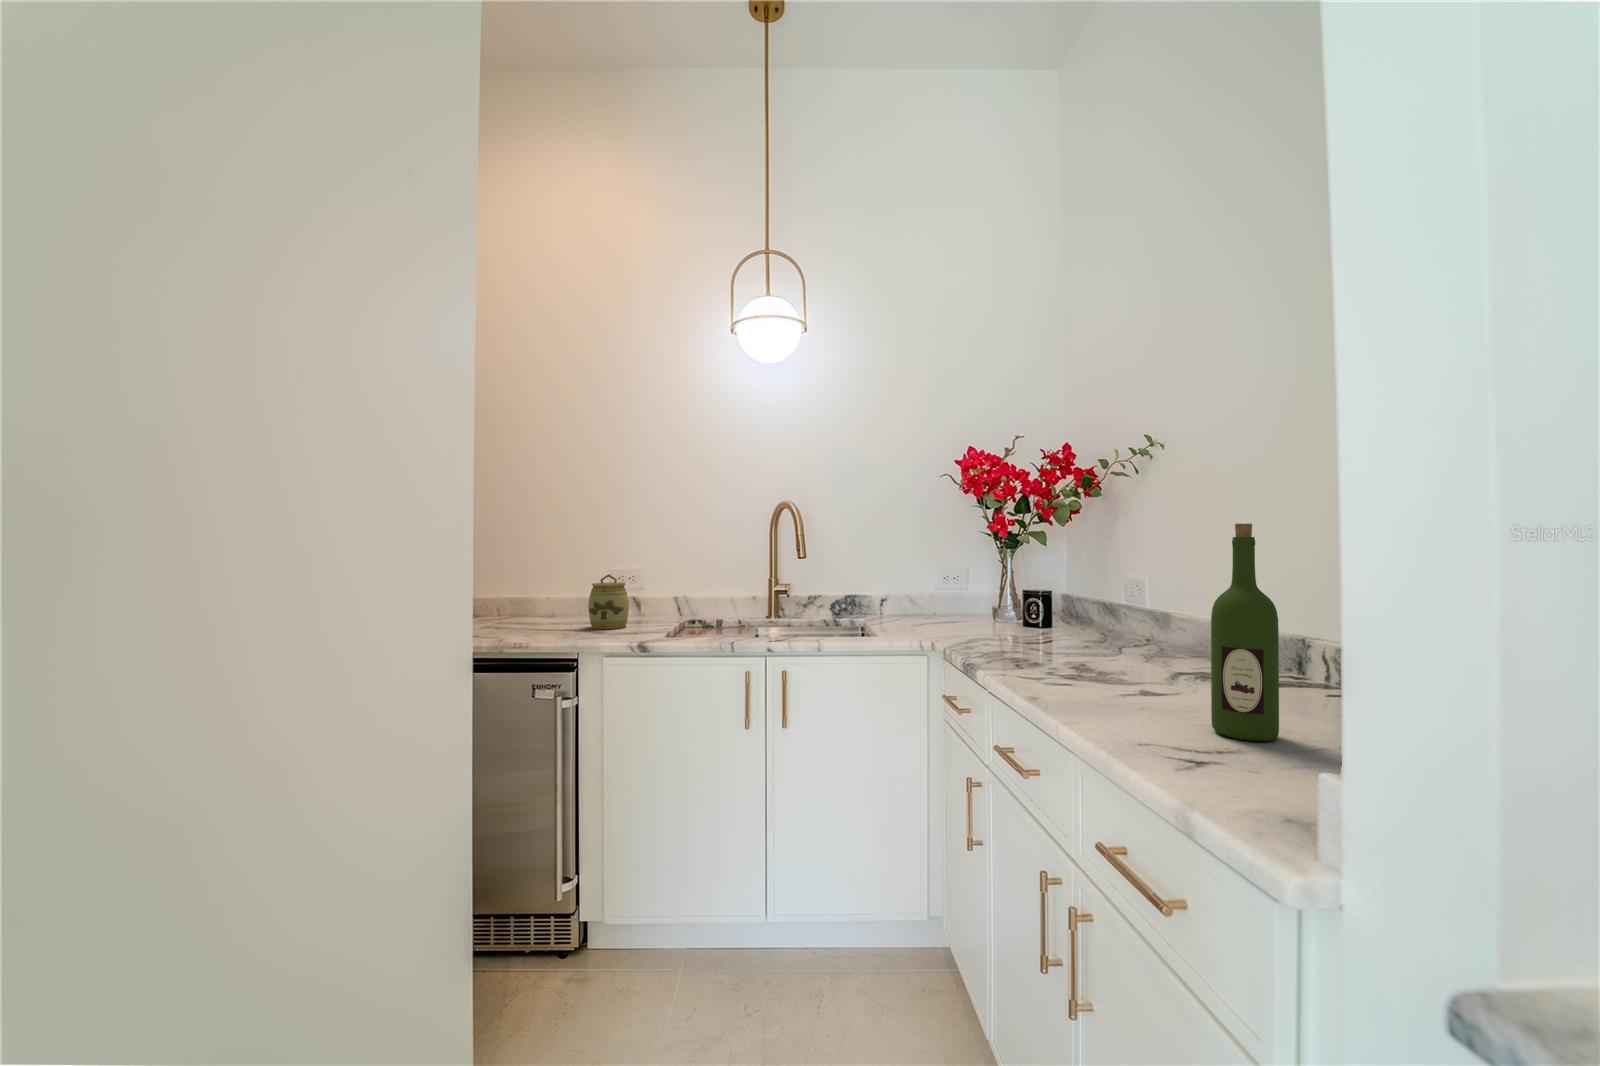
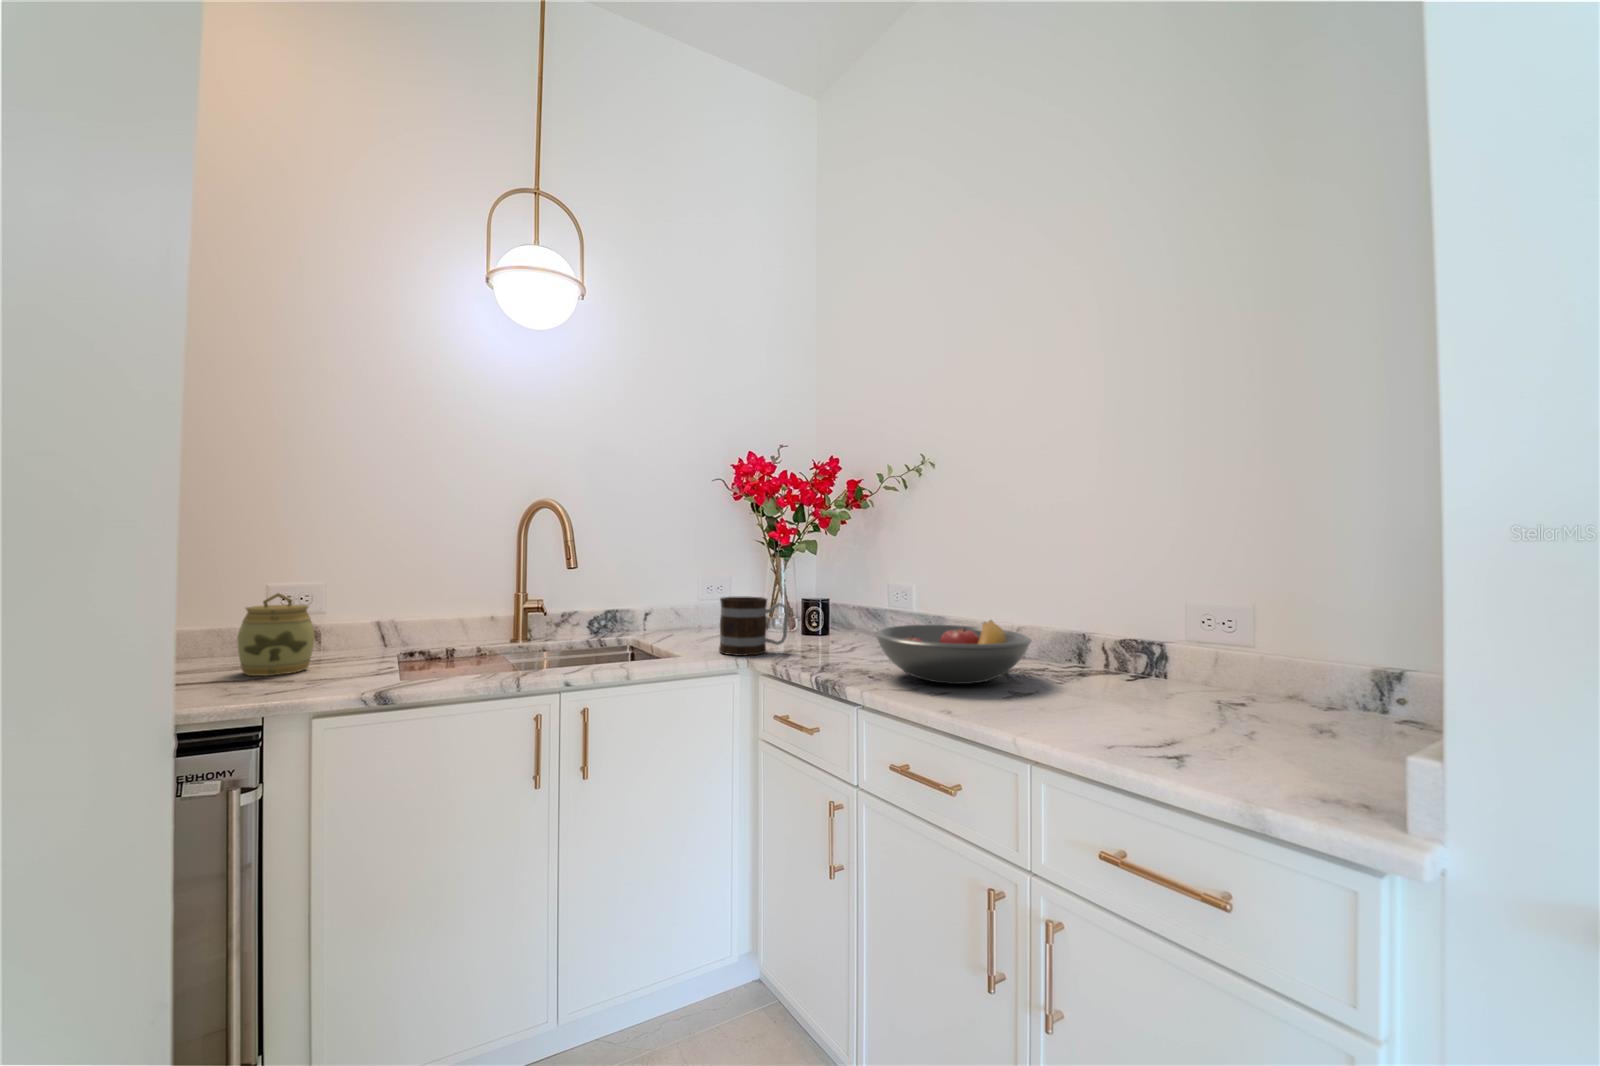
wine bottle: present [1211,523,1279,741] -> none [1118,544,1172,726]
mug: none [915,585,978,640] -> present [719,596,789,656]
fruit bowl: none [1012,614,1195,680] -> present [875,620,1032,684]

